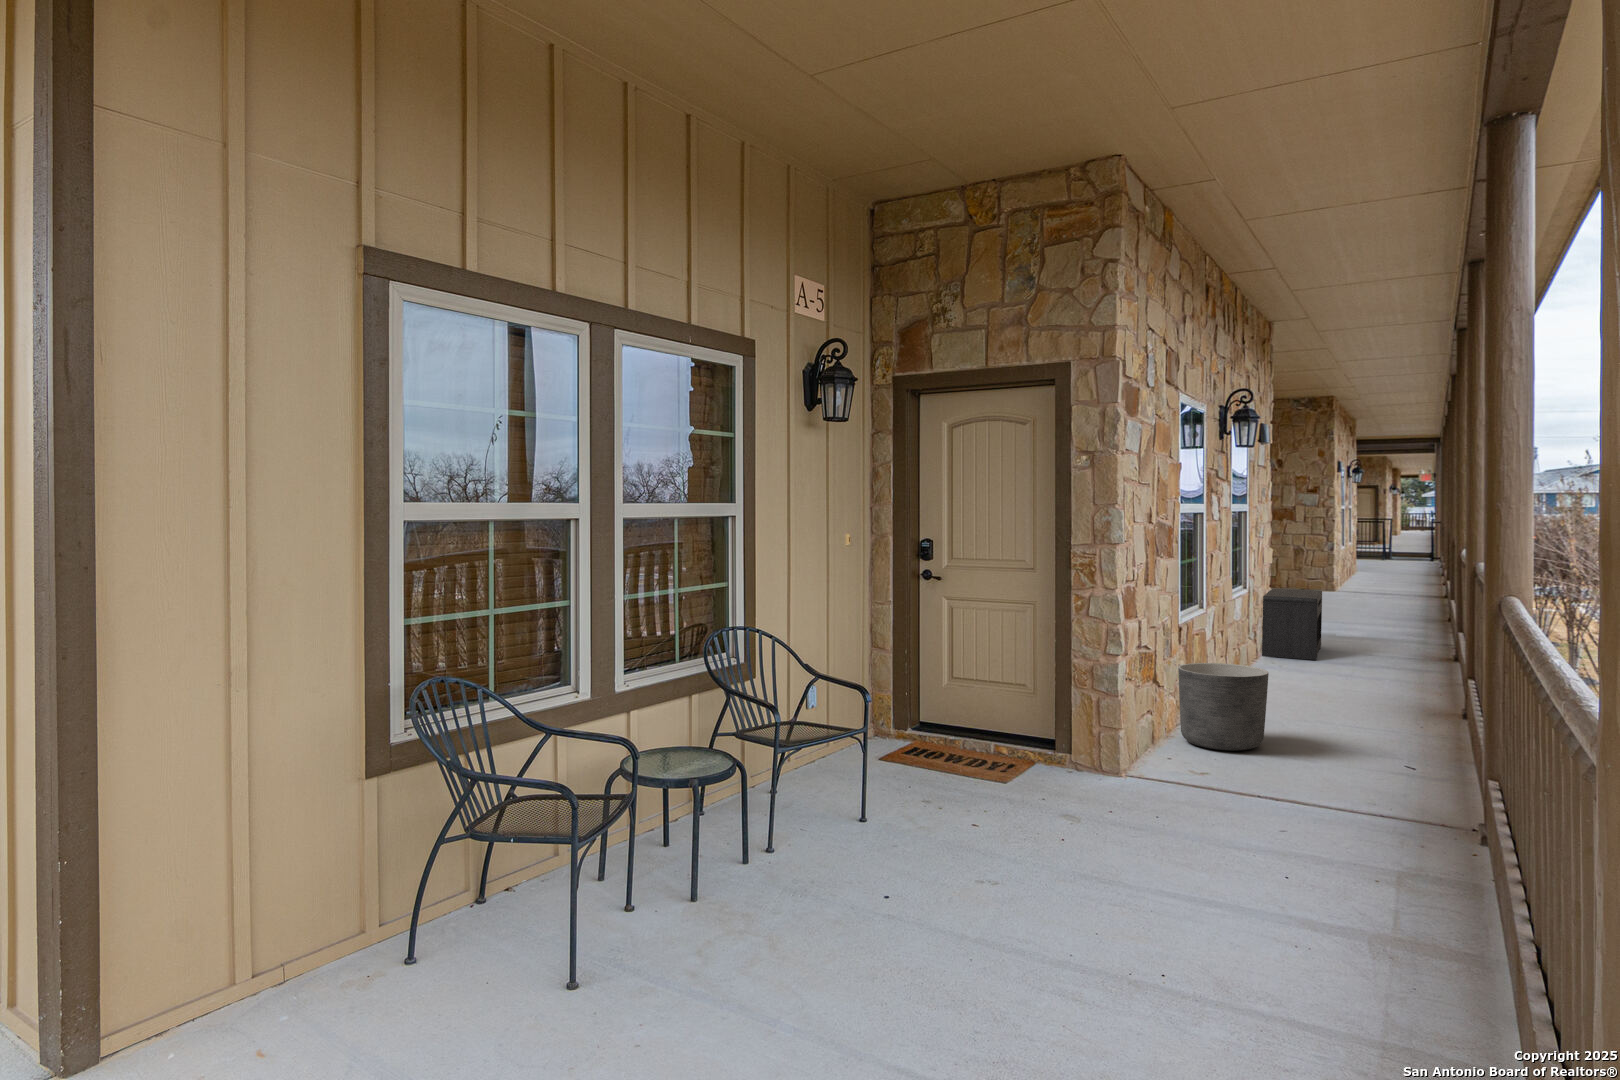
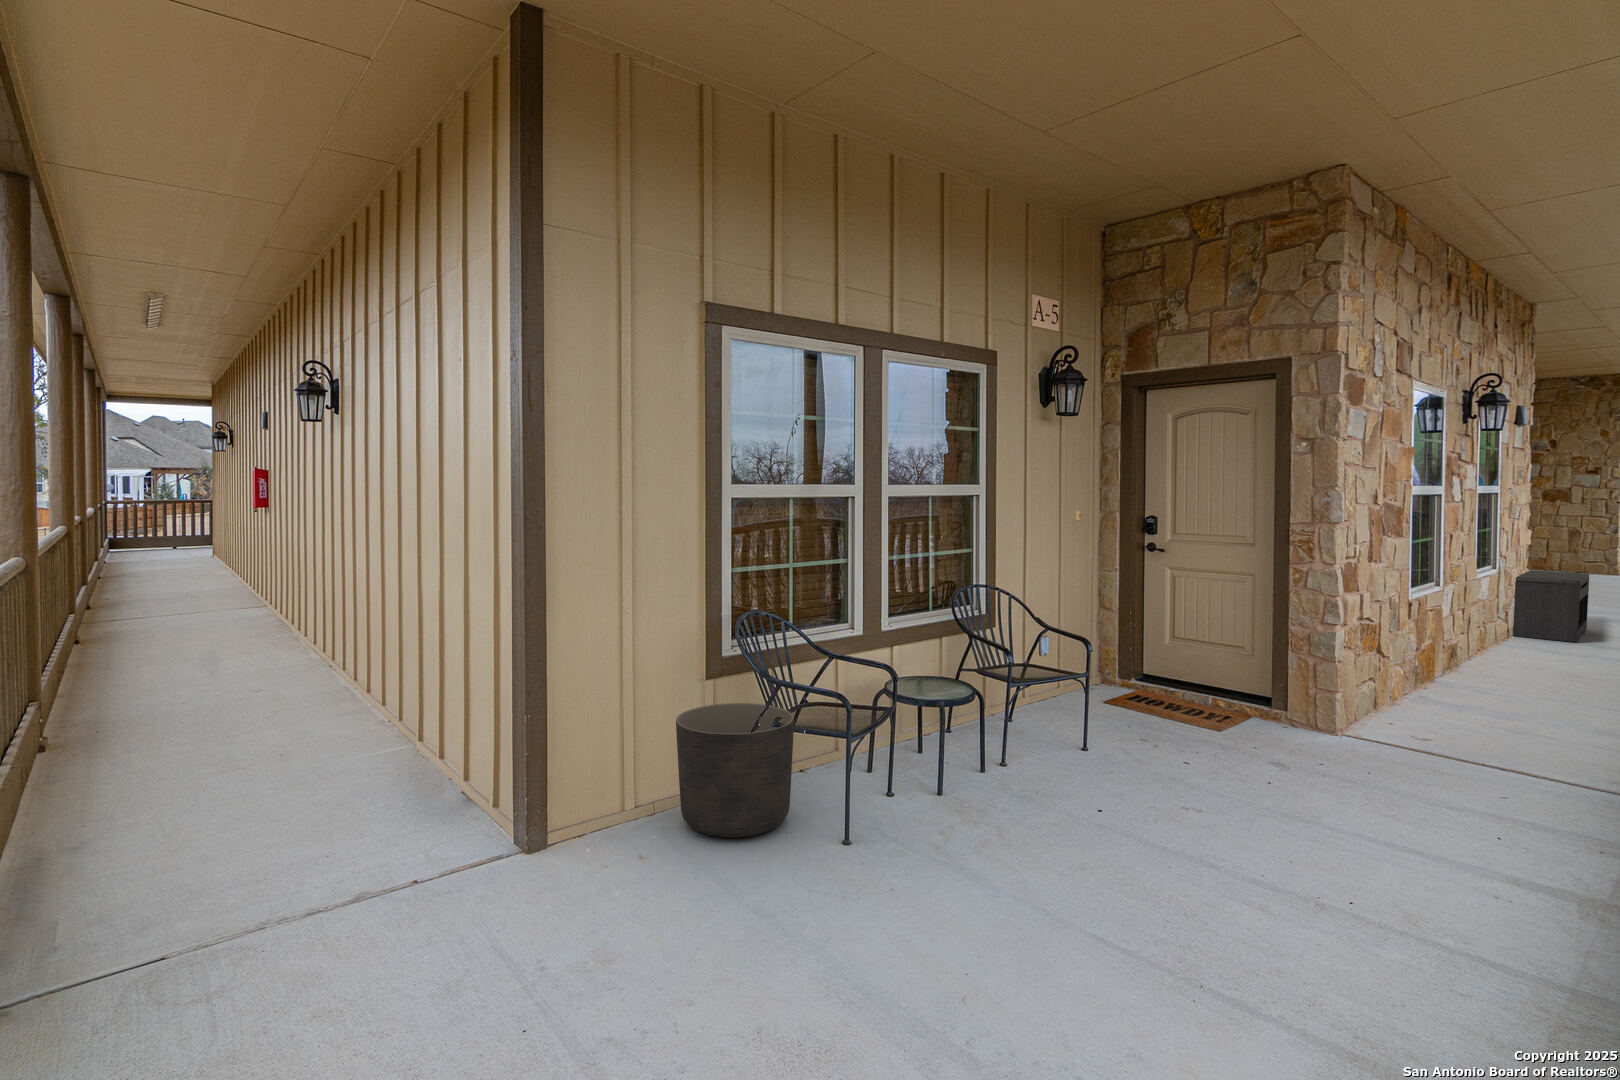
planter: present [1178,663,1269,751] -> present [676,703,794,838]

